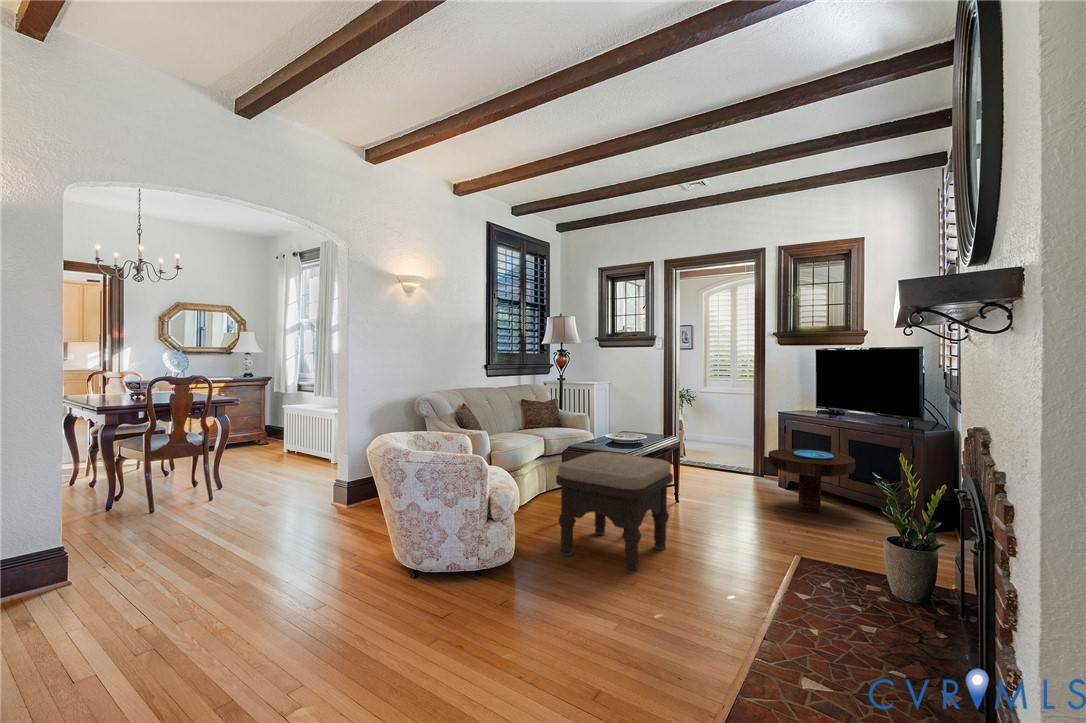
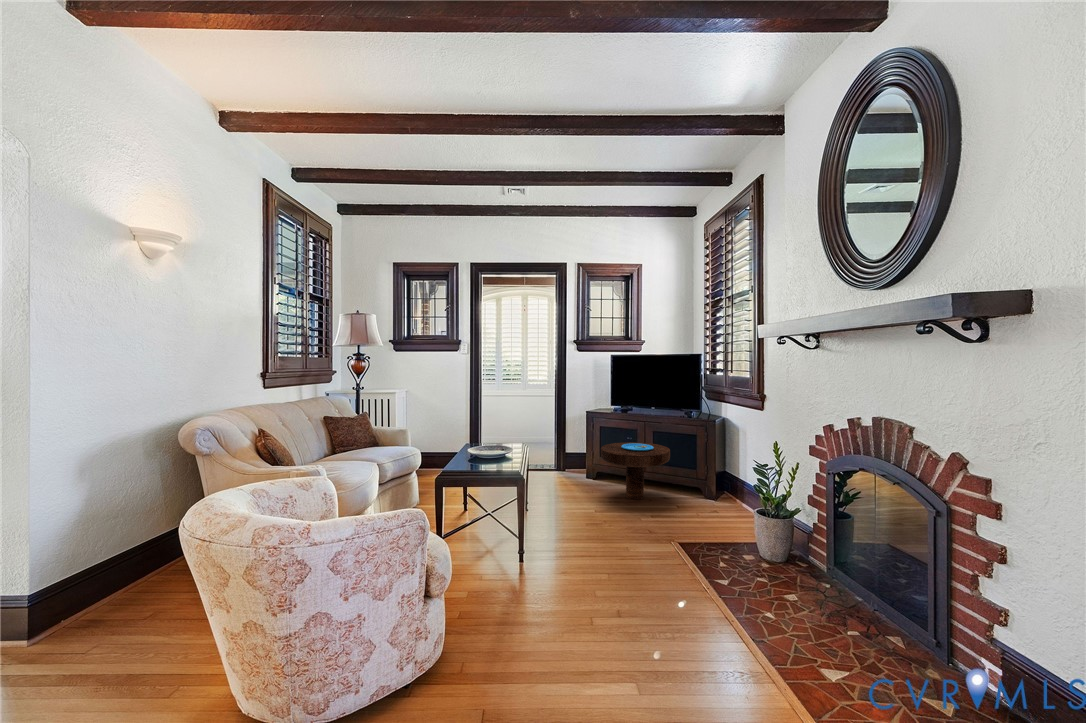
ottoman: present [556,452,673,574] -> none [469,473,589,614]

